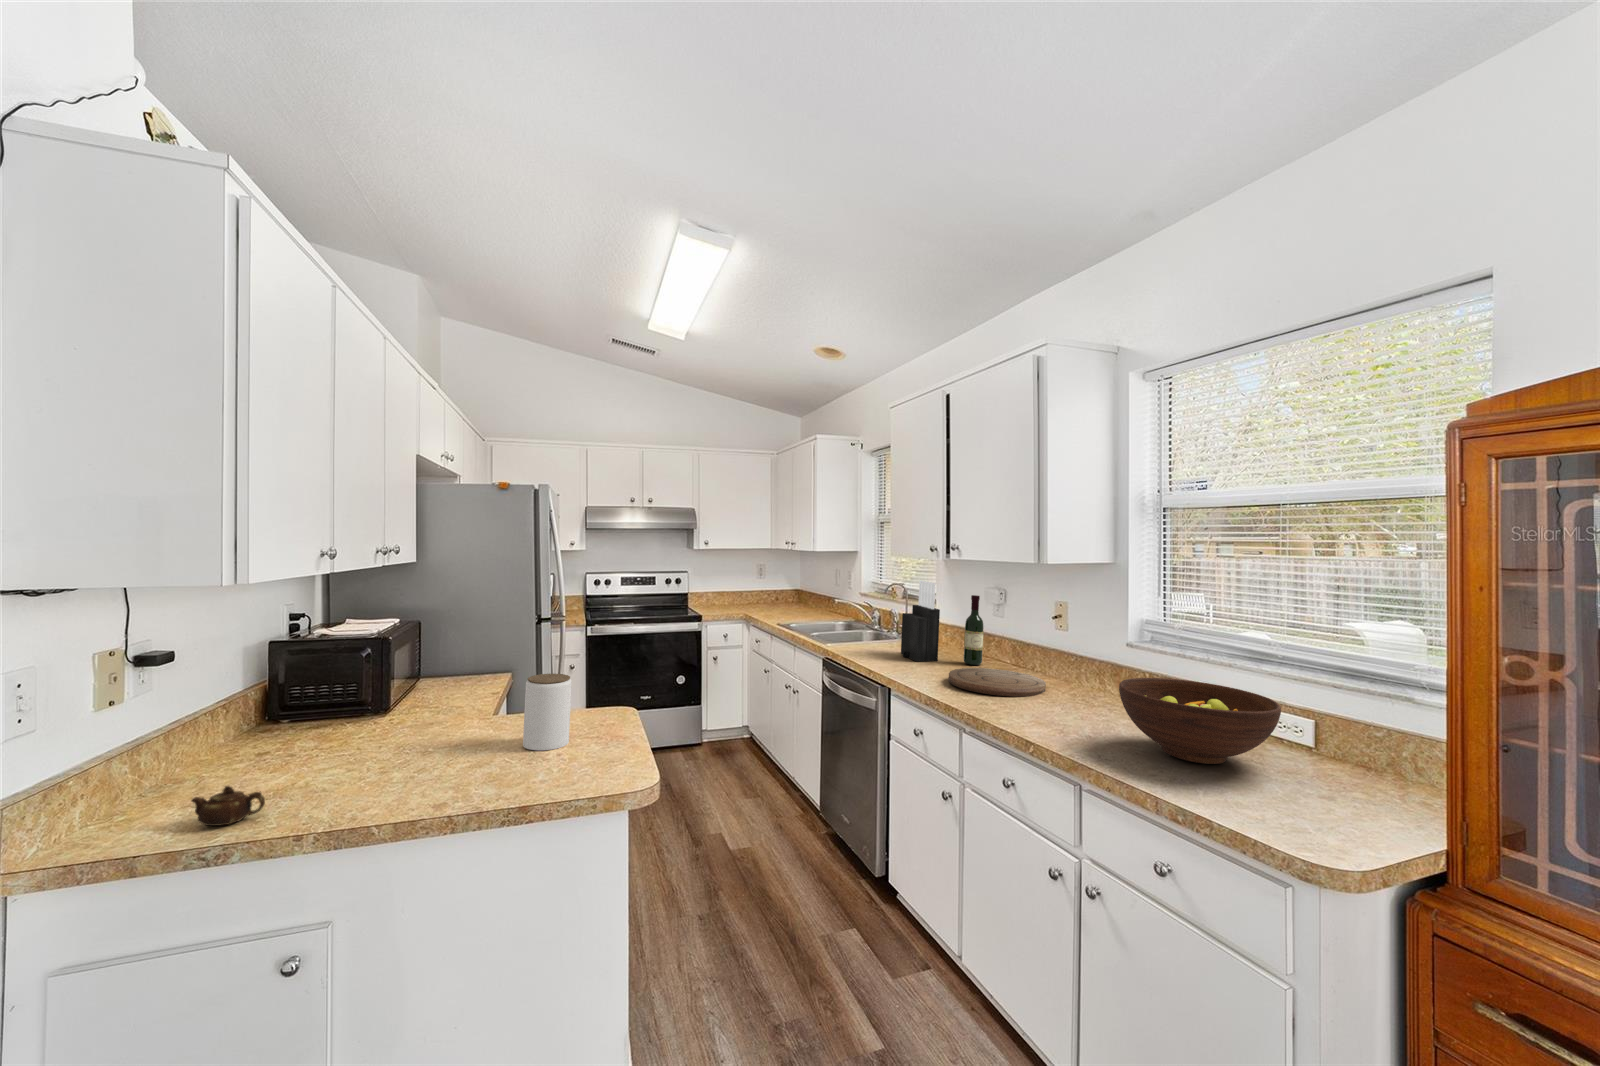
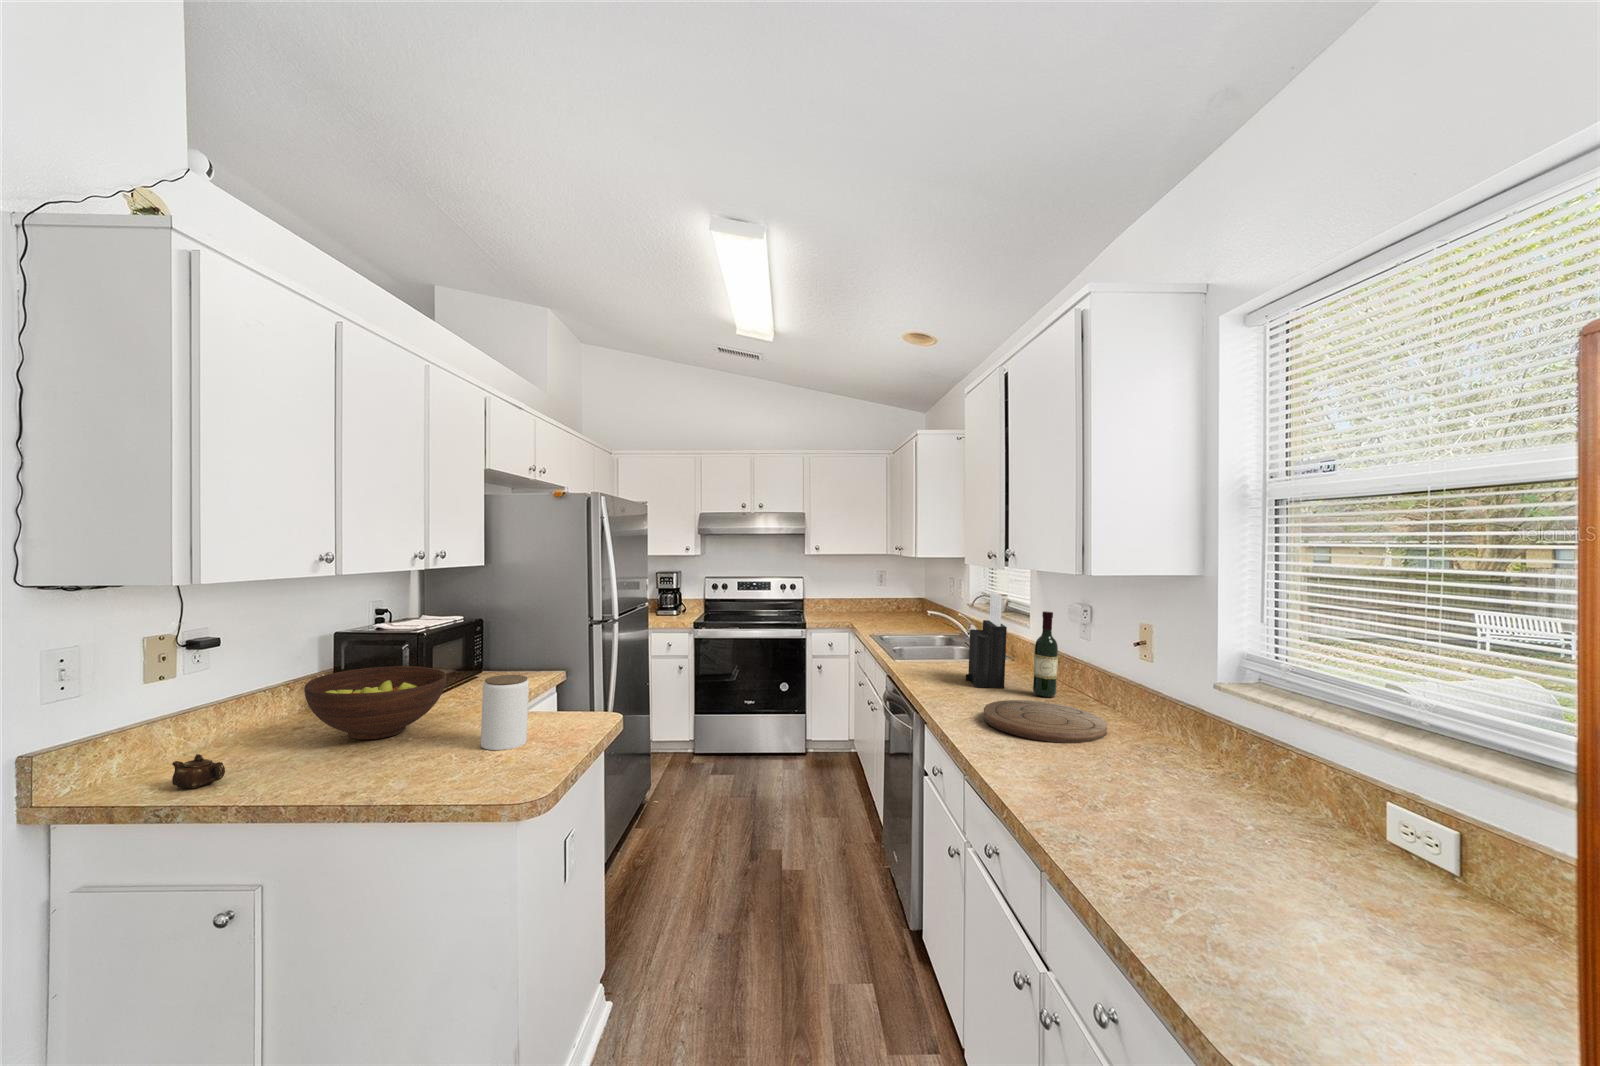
fruit bowl: present [1119,678,1281,764] -> present [304,666,447,740]

